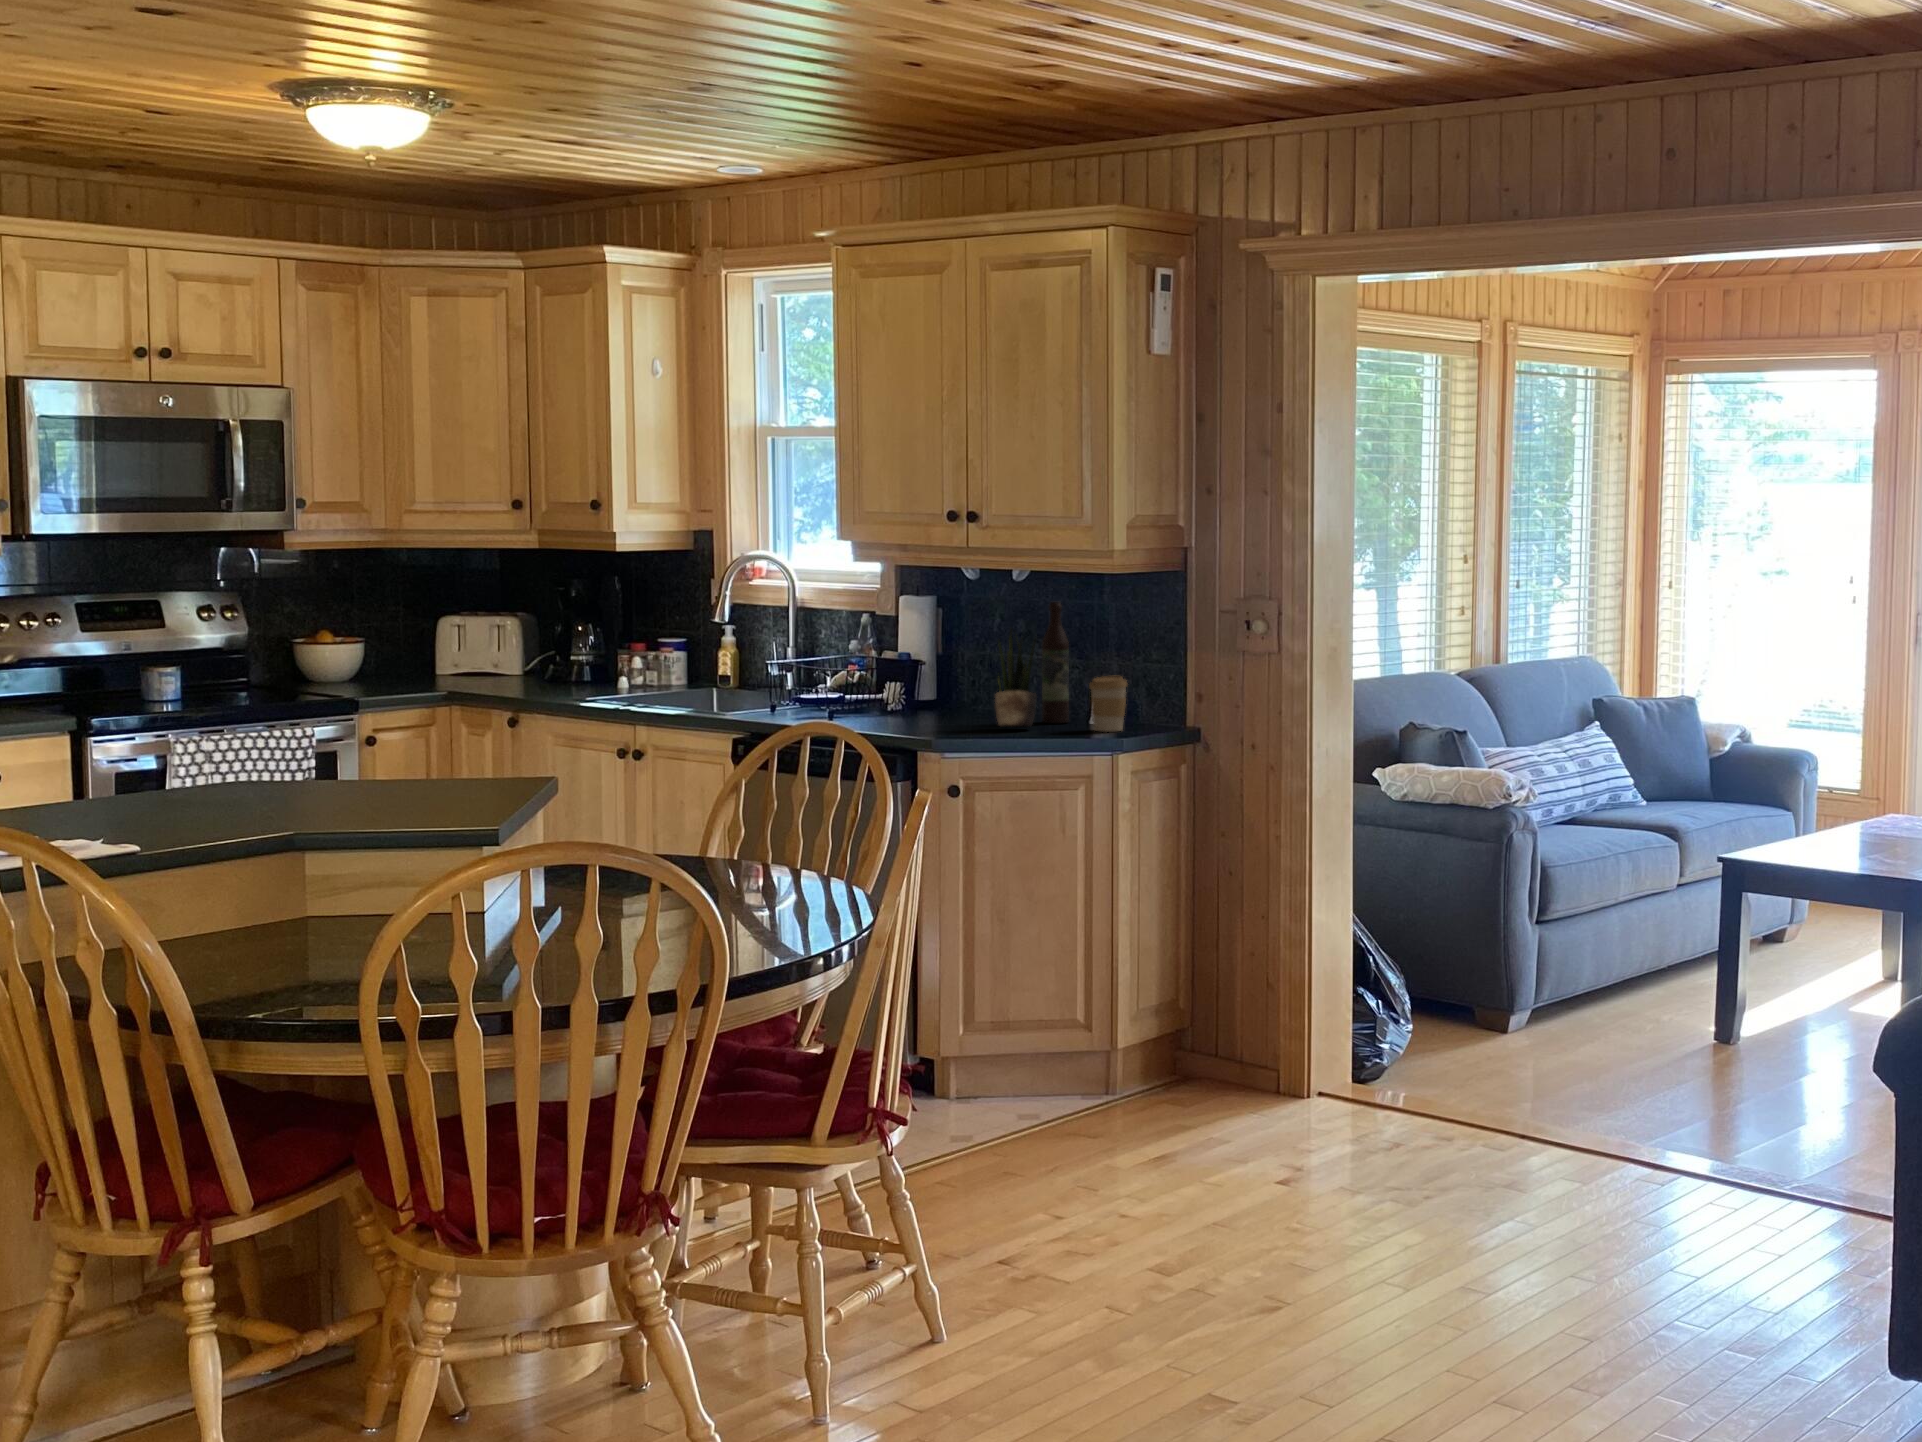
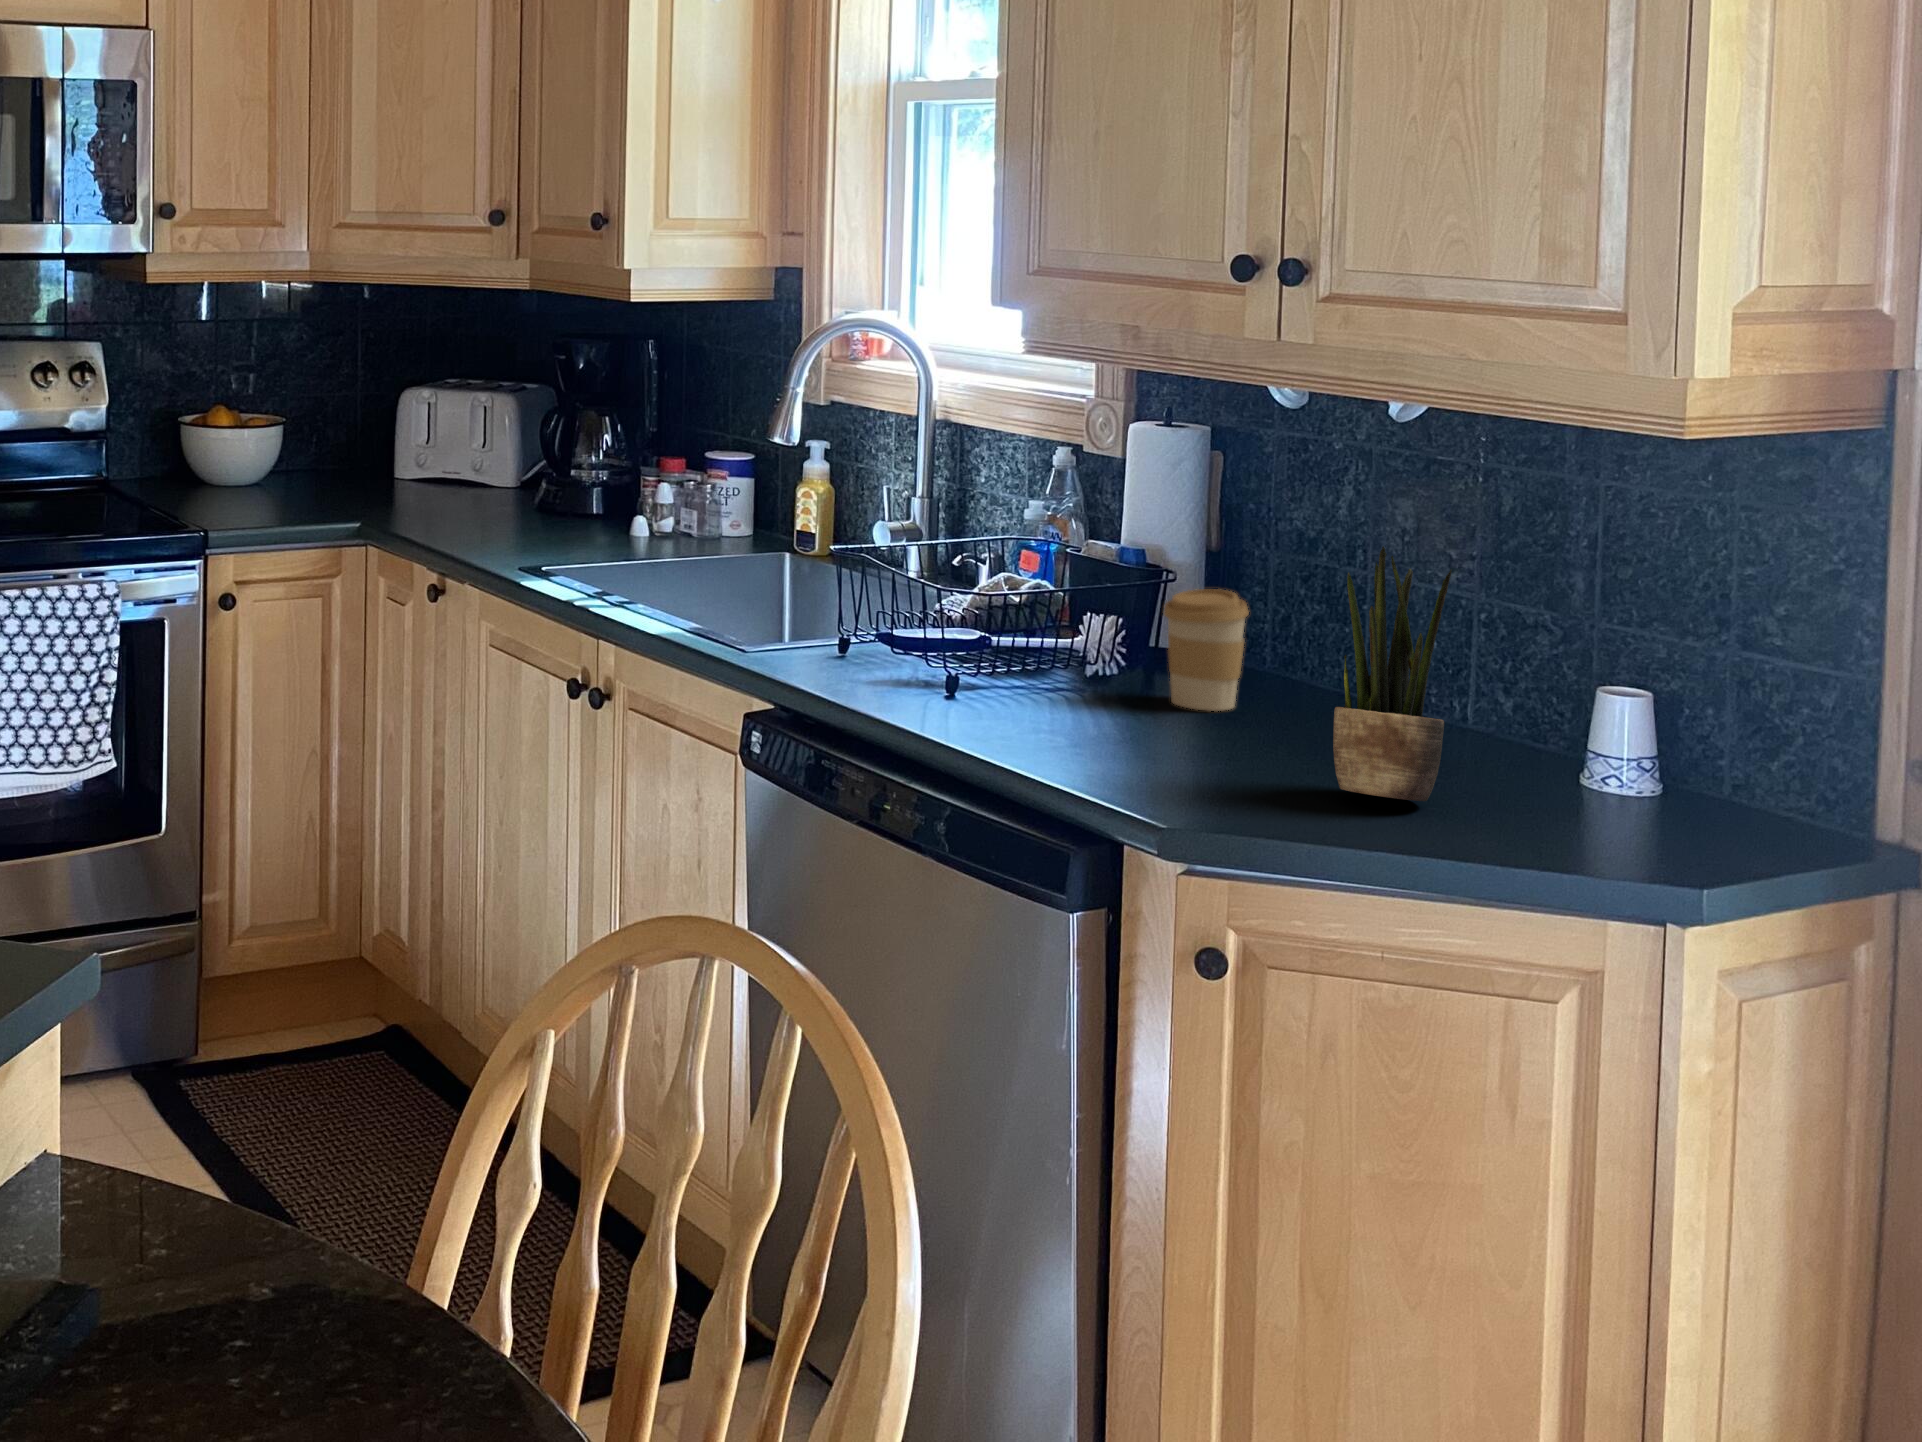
wine bottle: present [1042,602,1069,723] -> none [1451,481,1532,779]
coffee cup: present [1089,676,1127,732] -> present [1164,589,1249,711]

